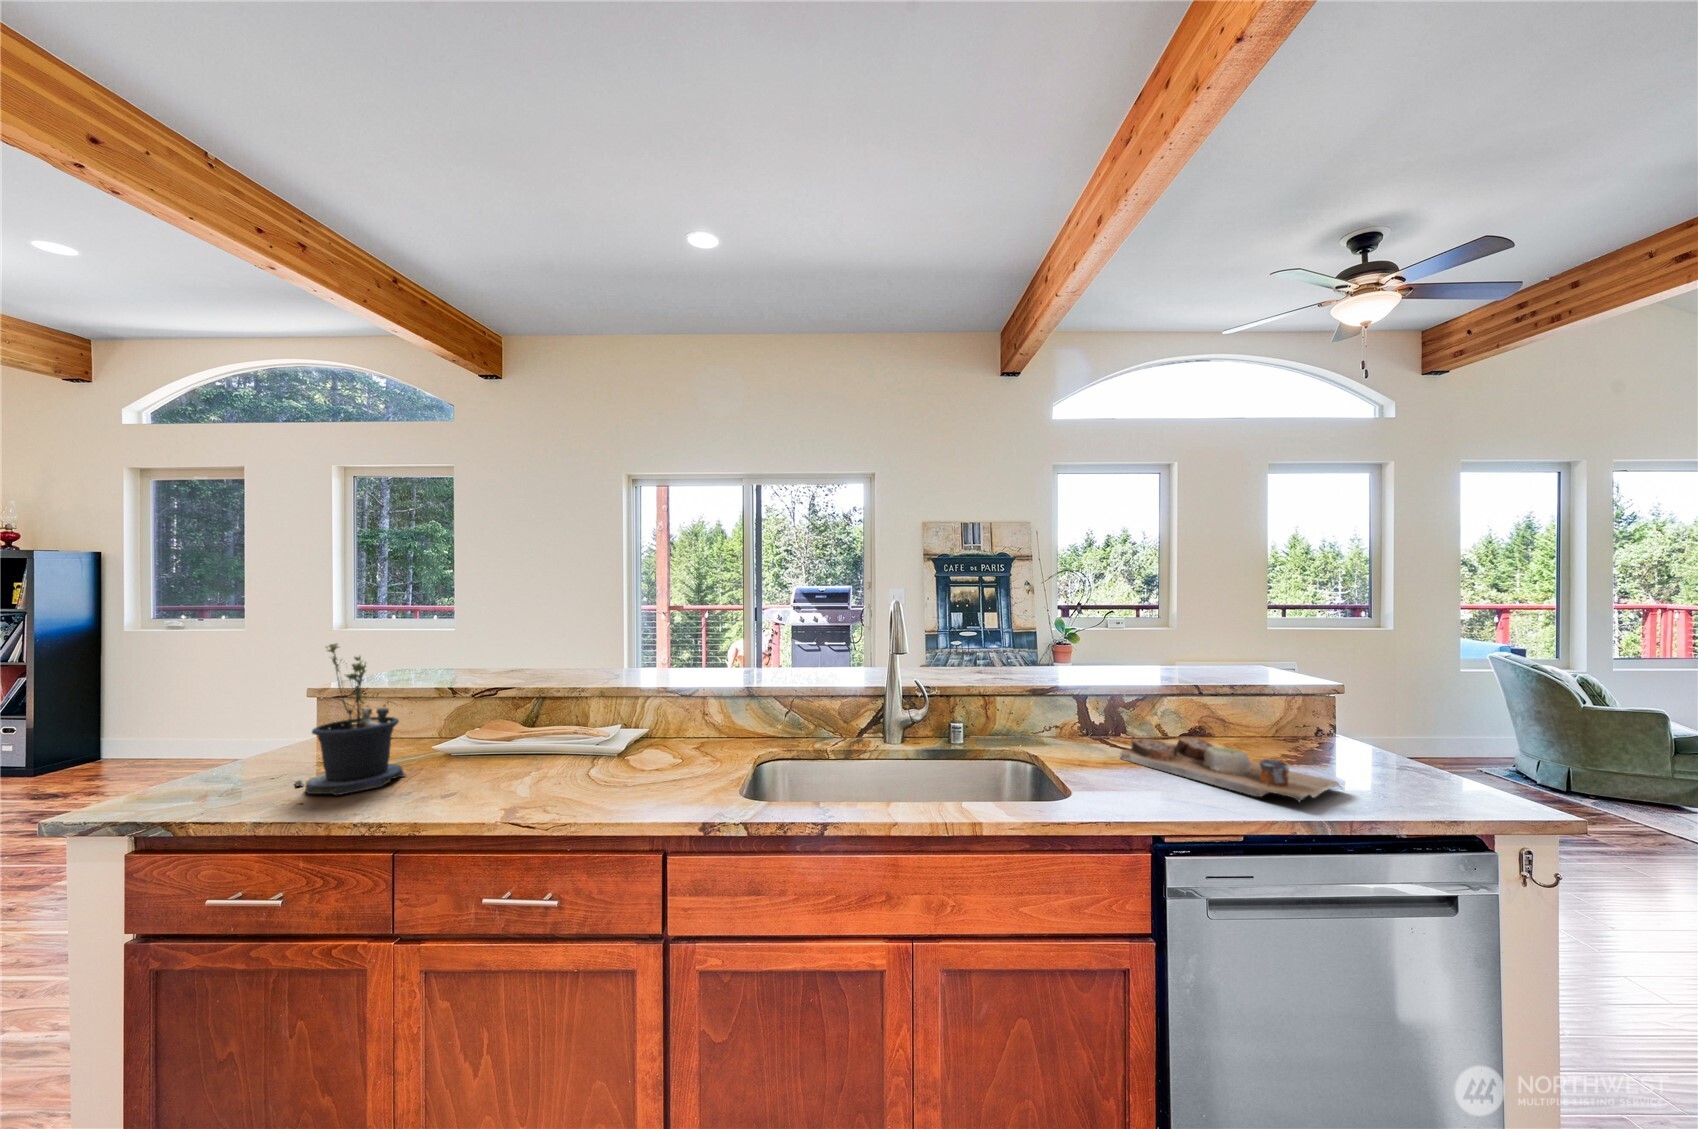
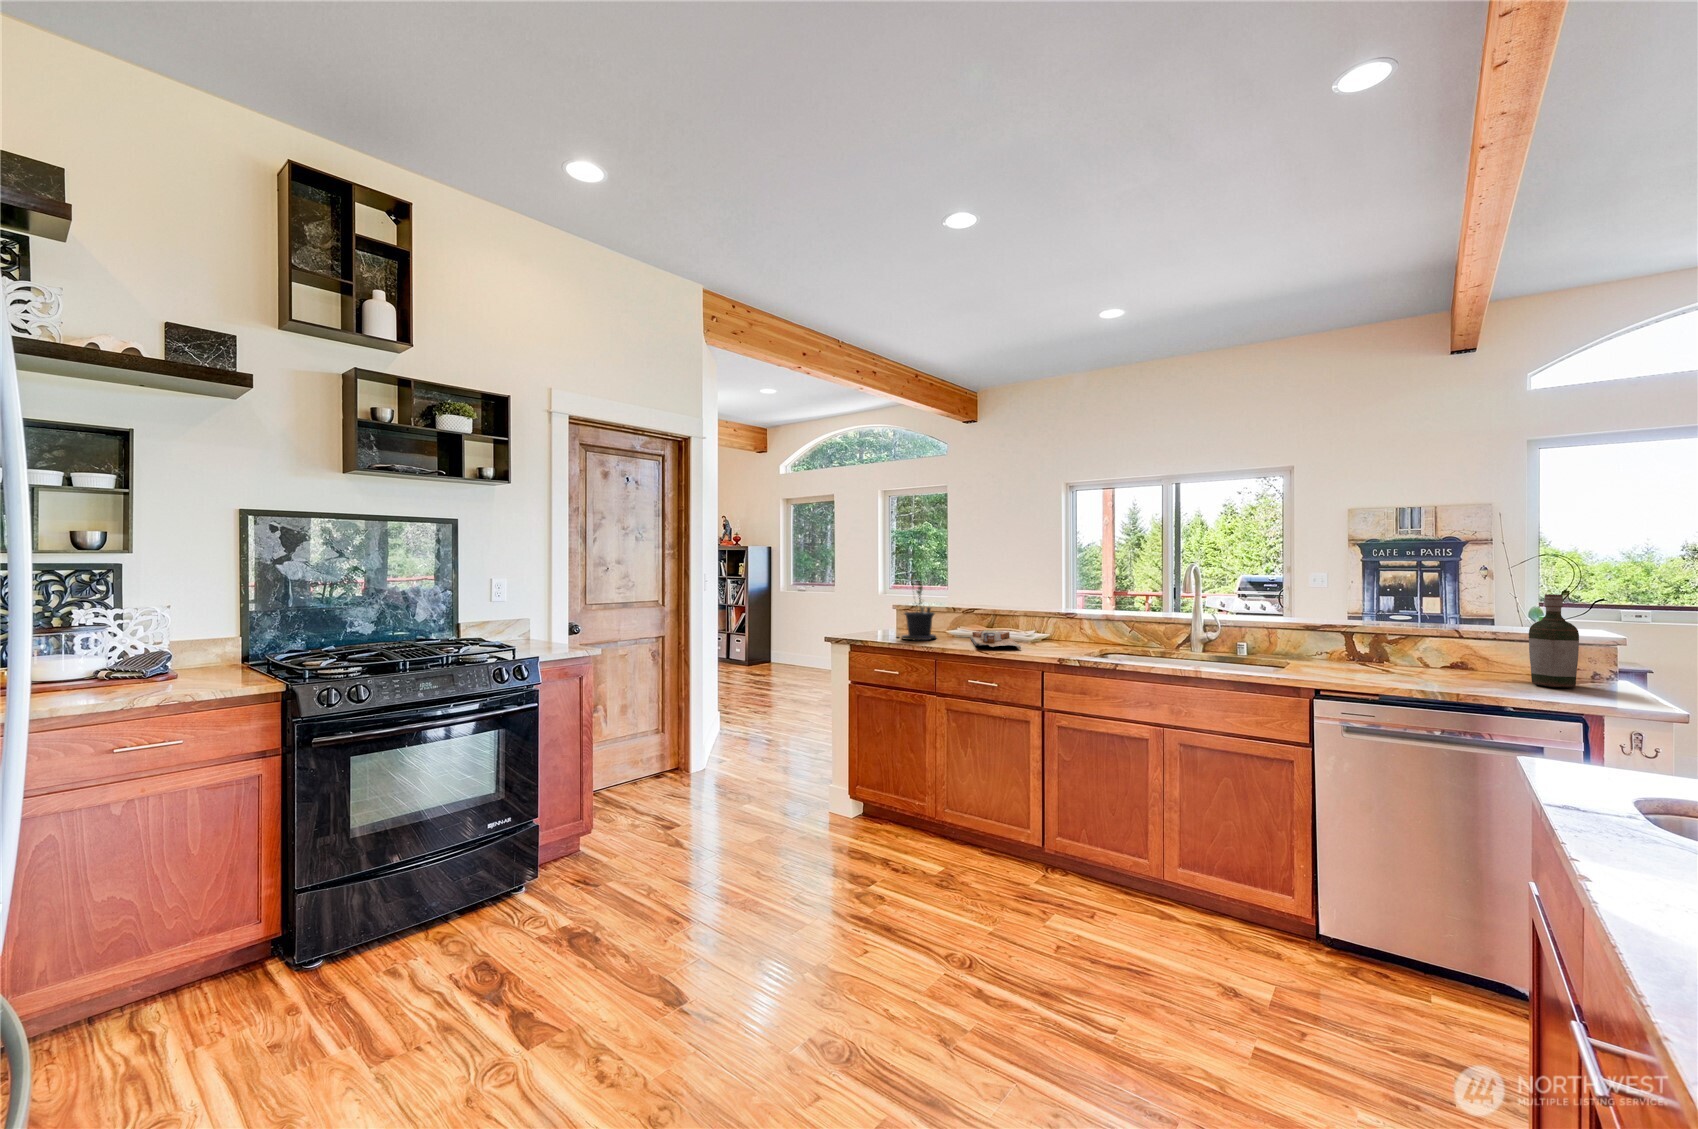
bottle: none [1328,640,1403,770] -> present [1529,594,1579,688]
cutting board: present [1120,737,1340,802] -> present [971,630,1021,649]

